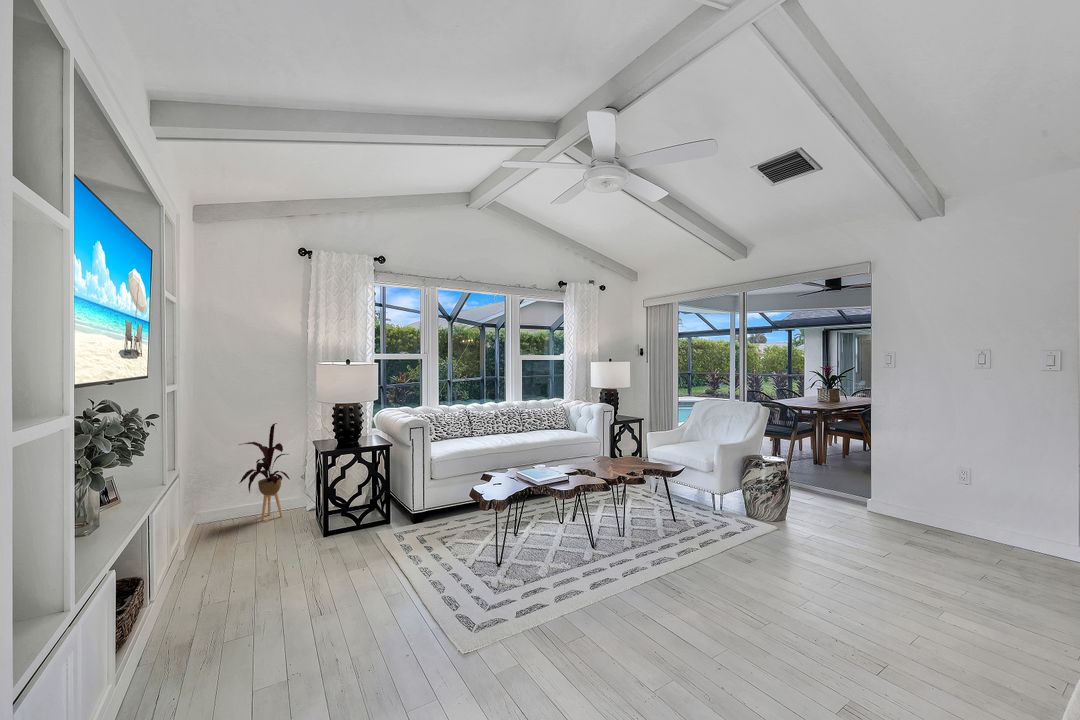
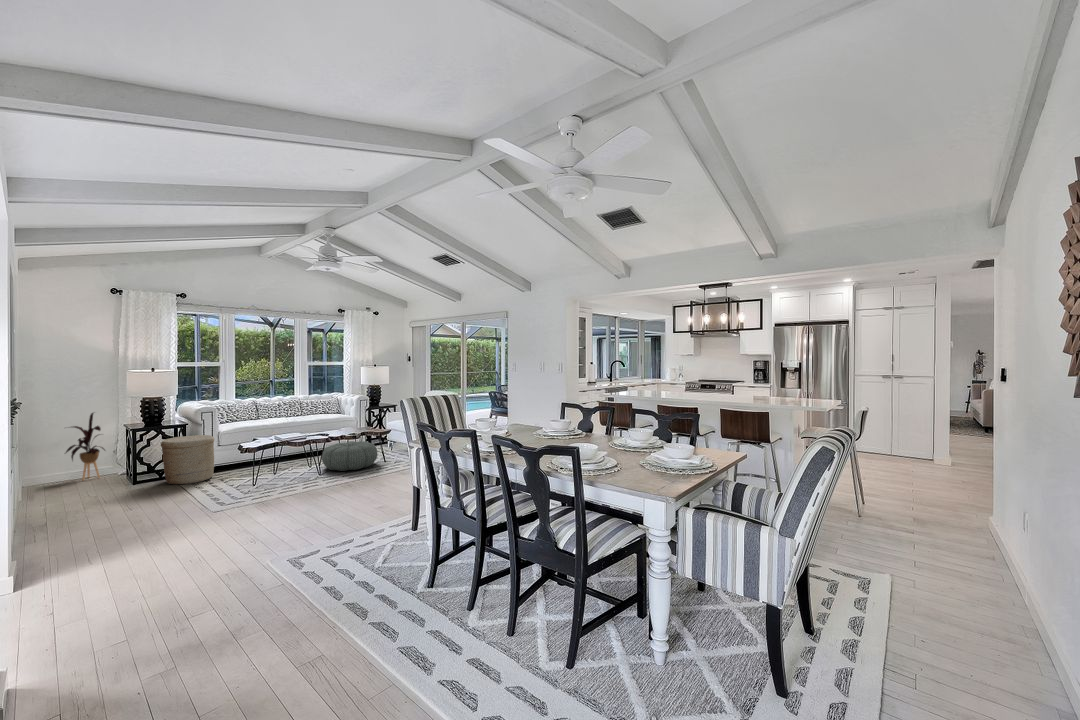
woven basket: none [360,463,430,544] -> present [161,435,214,485]
pouf: none [583,481,671,536] -> present [322,441,377,471]

